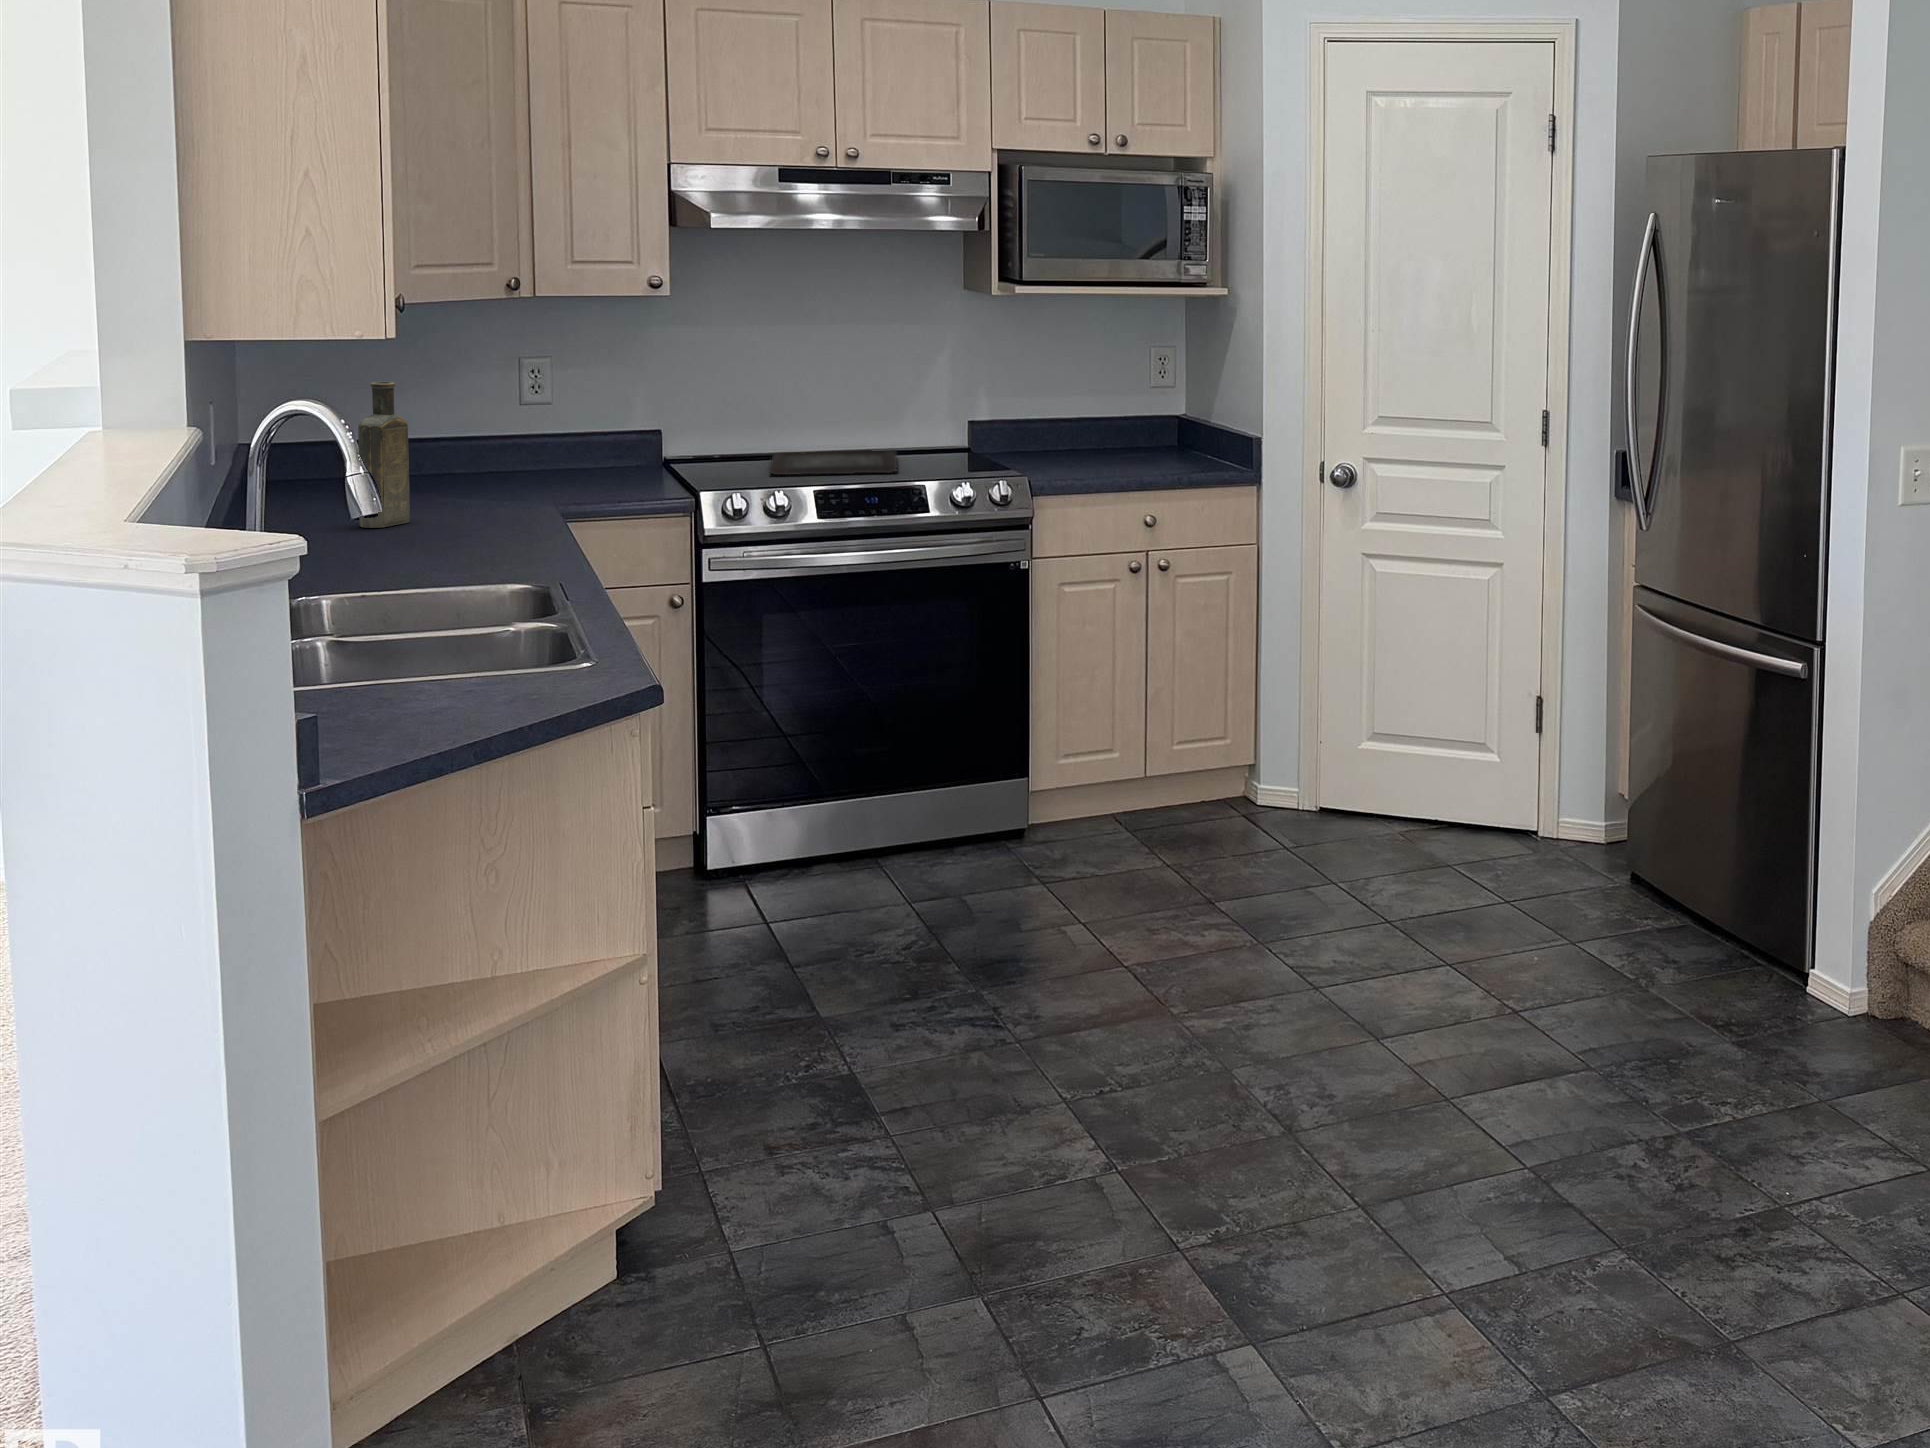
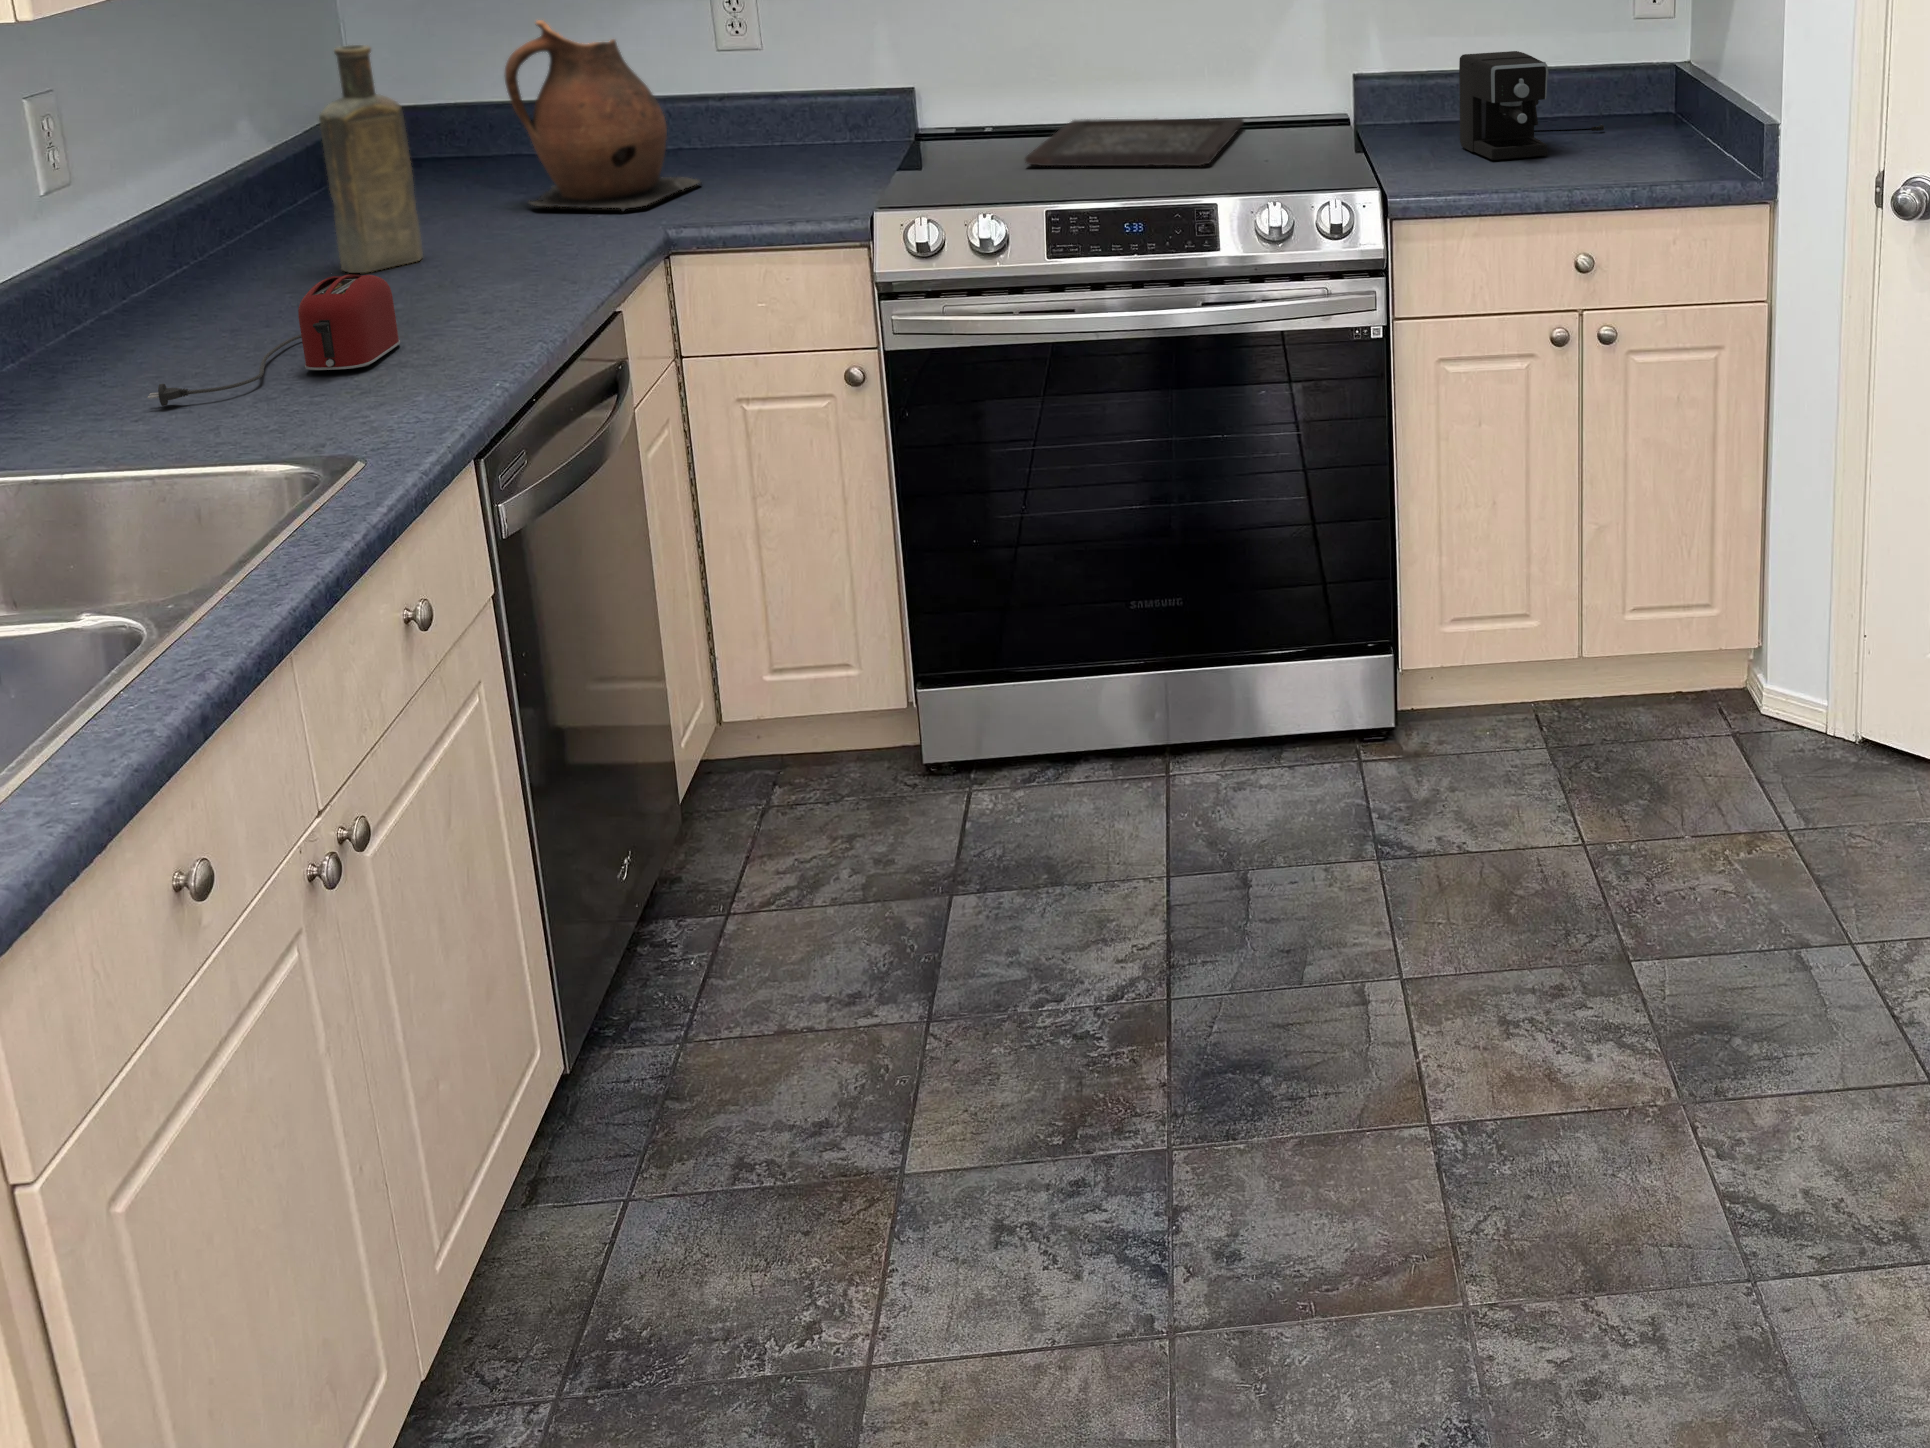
ceramic pitcher: none [425,375,546,500] -> present [505,20,701,211]
coffee maker: none [1052,403,1138,467] -> present [1459,51,1604,160]
toaster: none [372,506,486,574] -> present [148,275,400,406]

